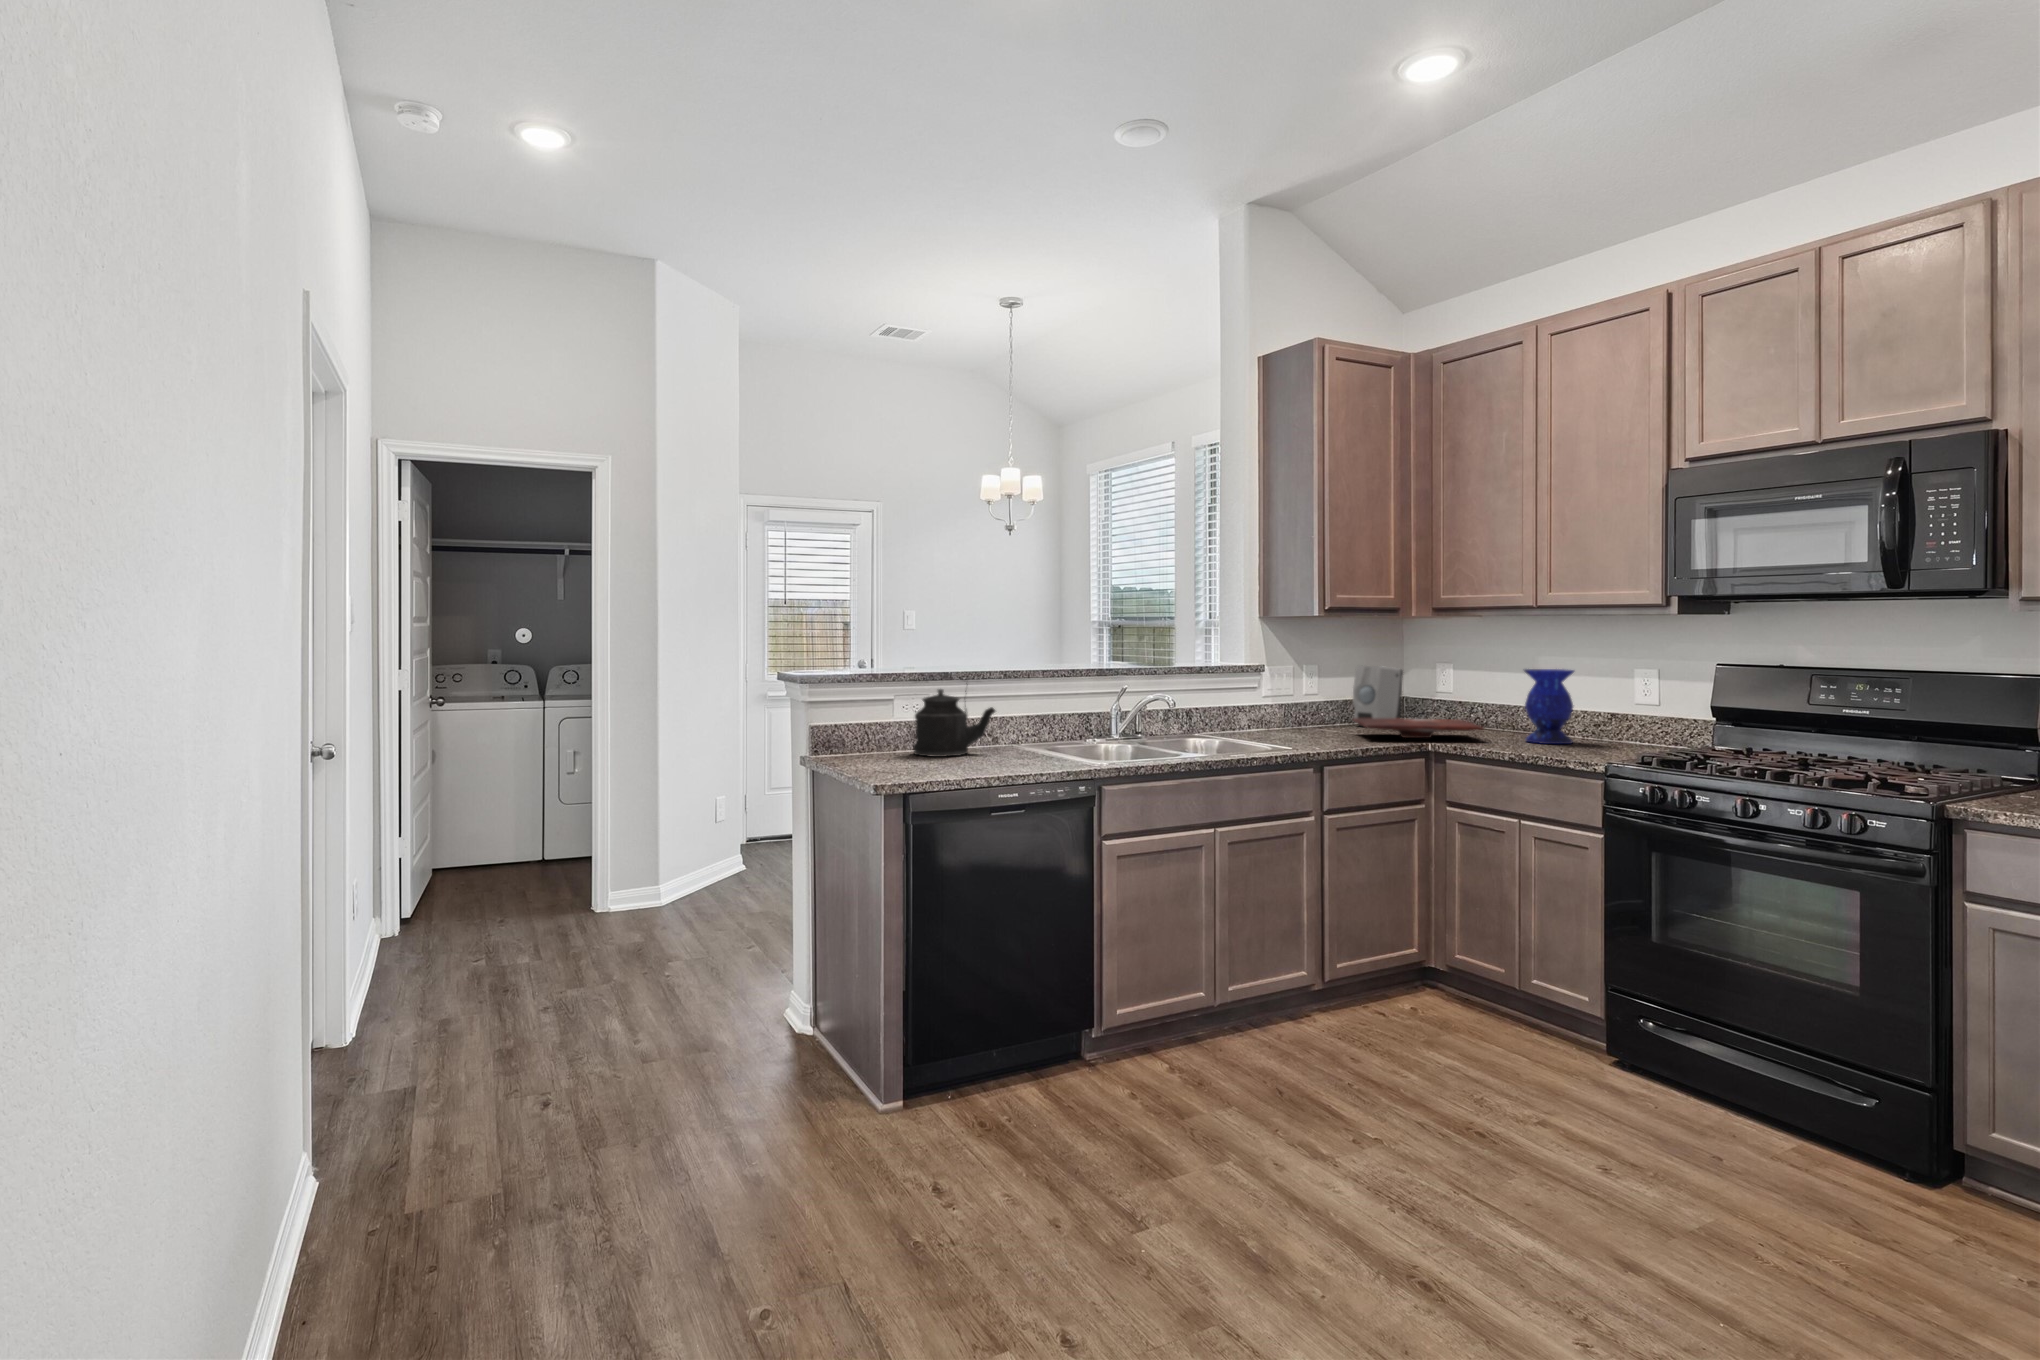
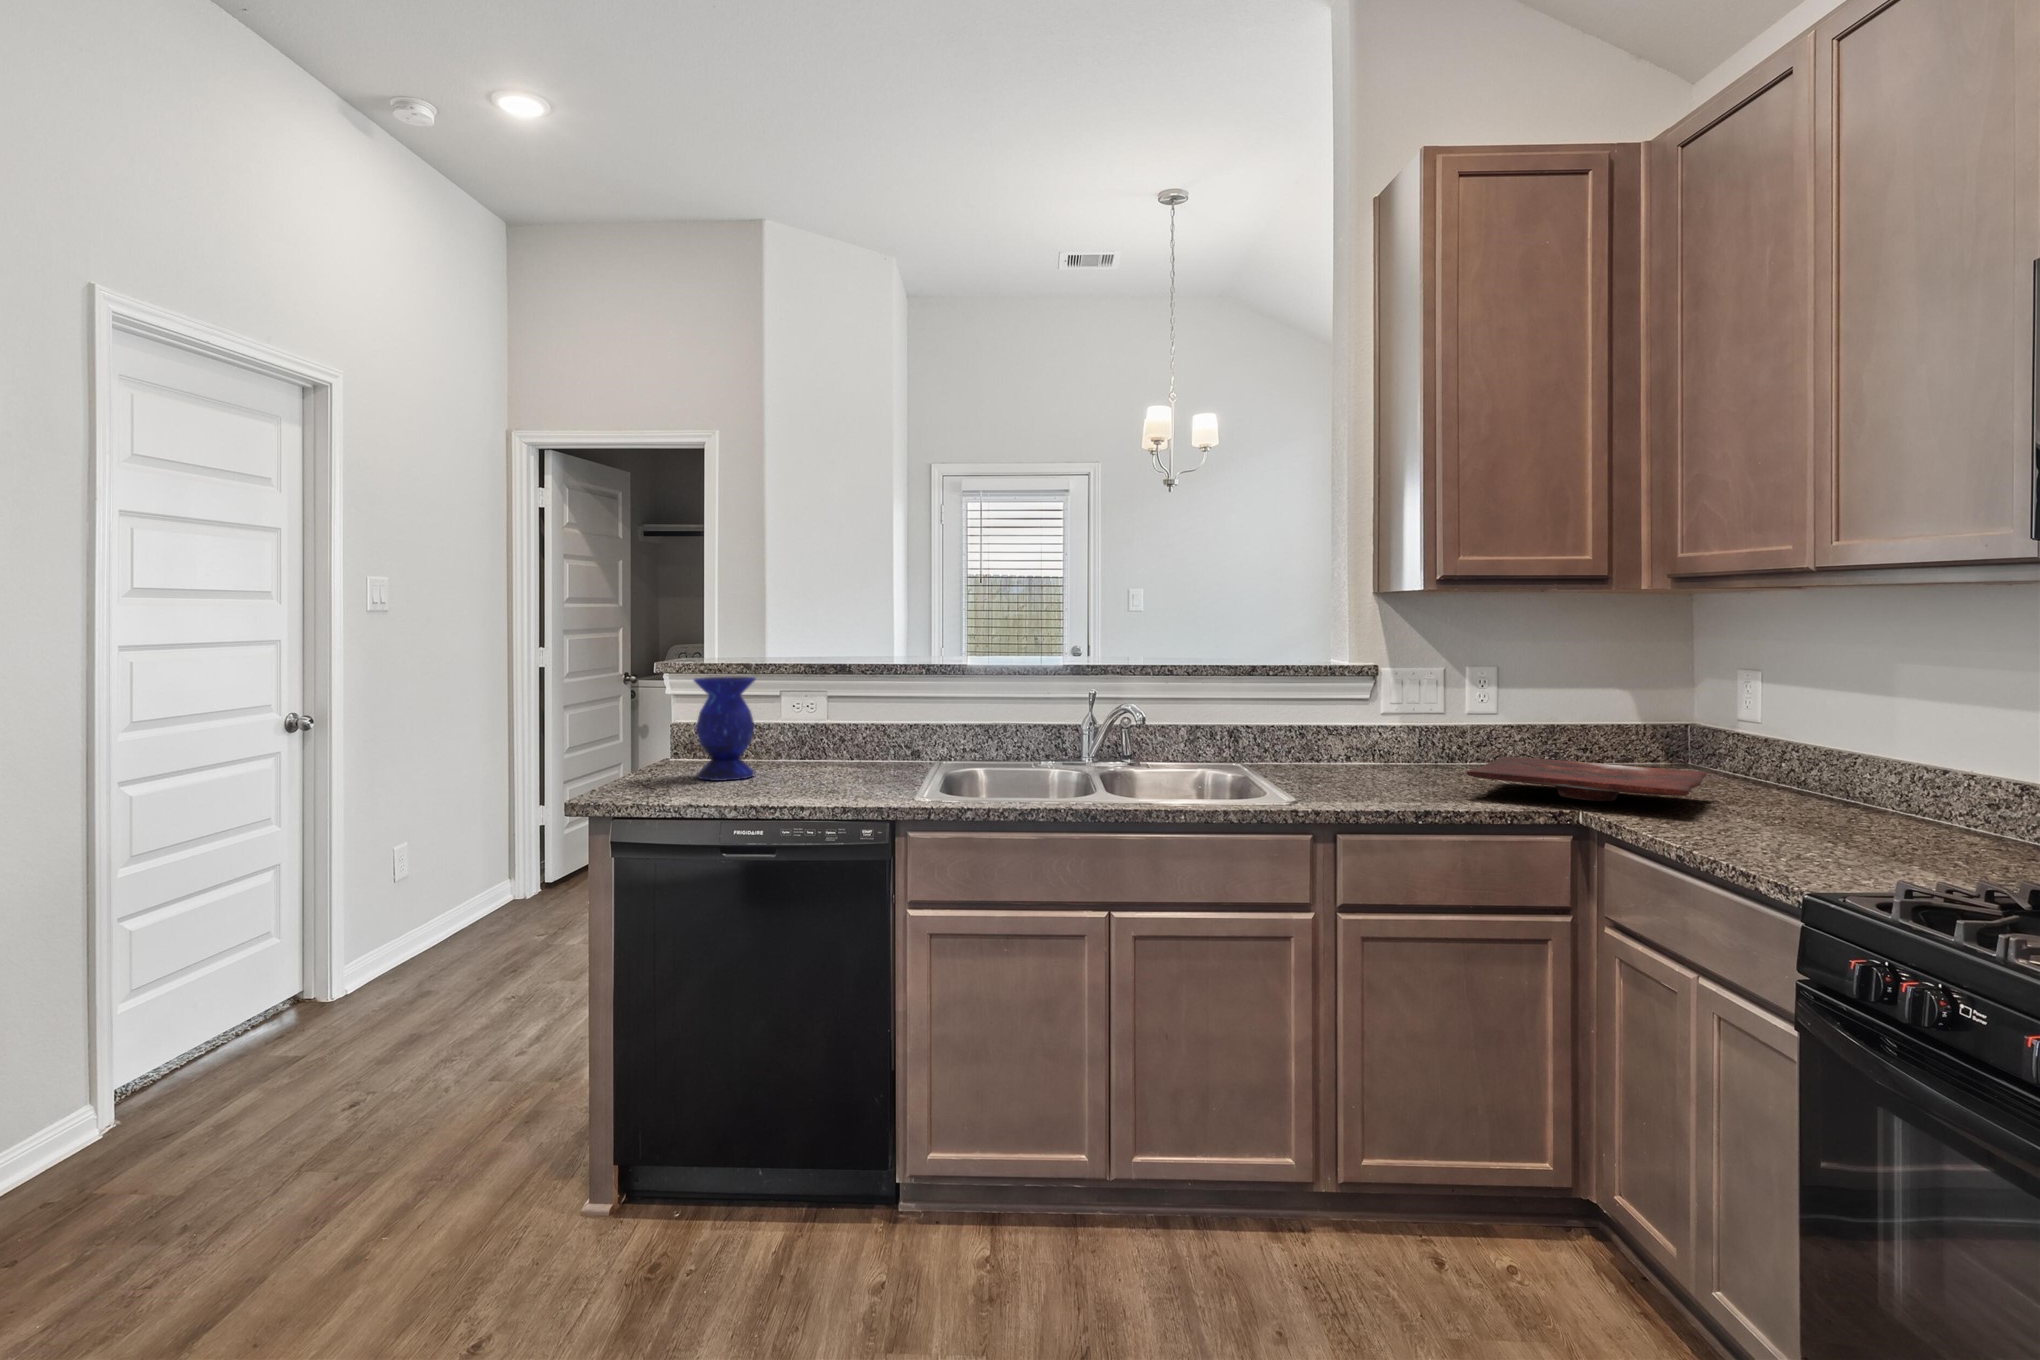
soap dispenser: present [1353,665,1403,726] -> none [1565,670,1662,772]
vase: present [1524,669,1574,744] -> present [694,677,755,781]
kettle: present [913,683,995,757] -> none [801,669,896,772]

